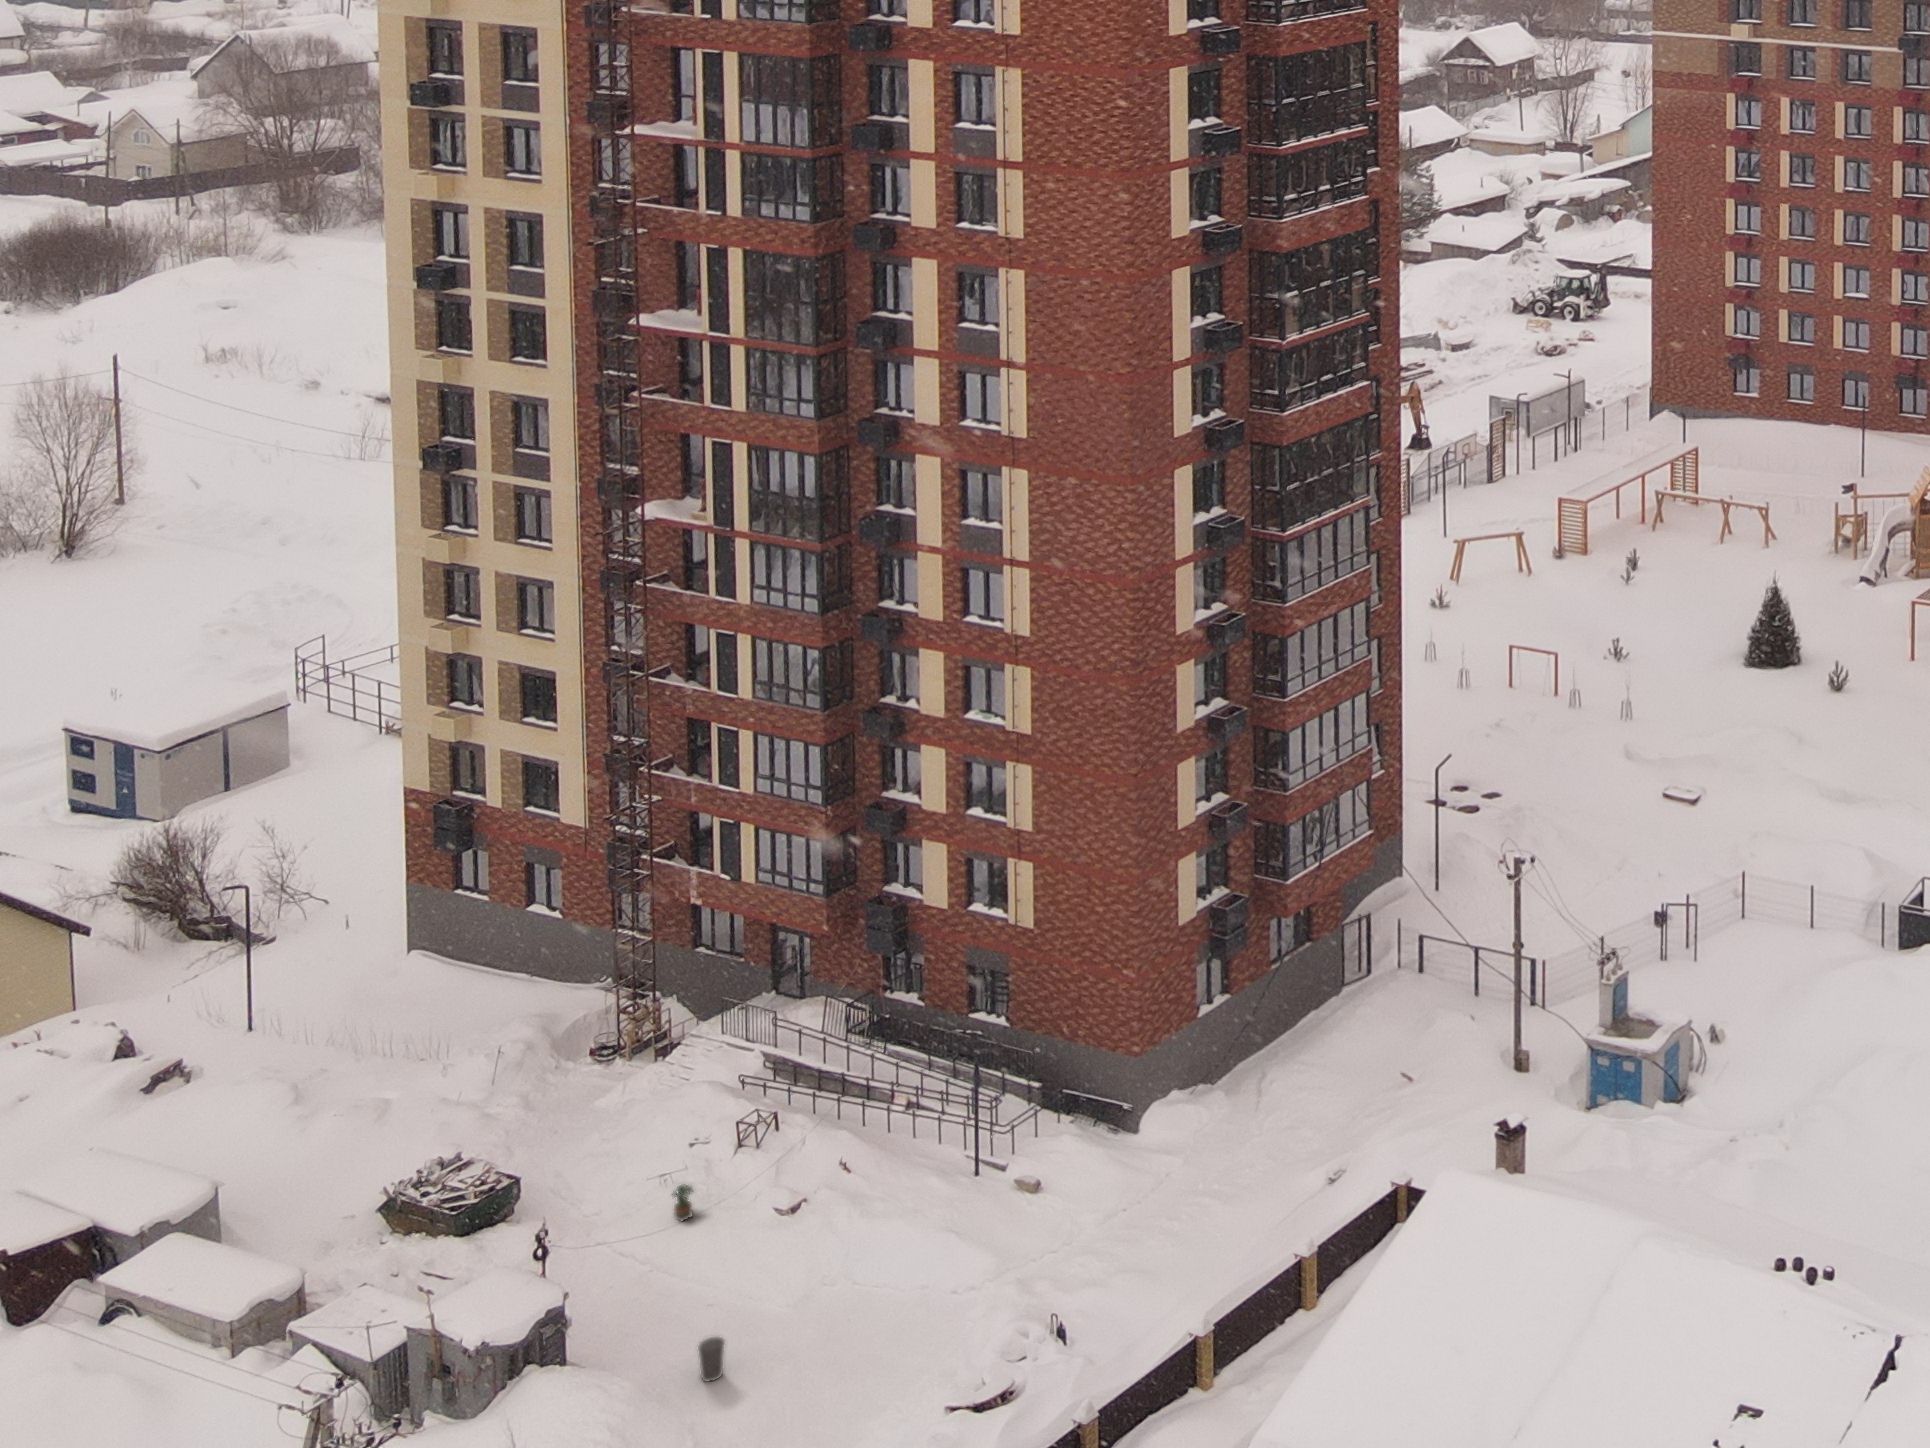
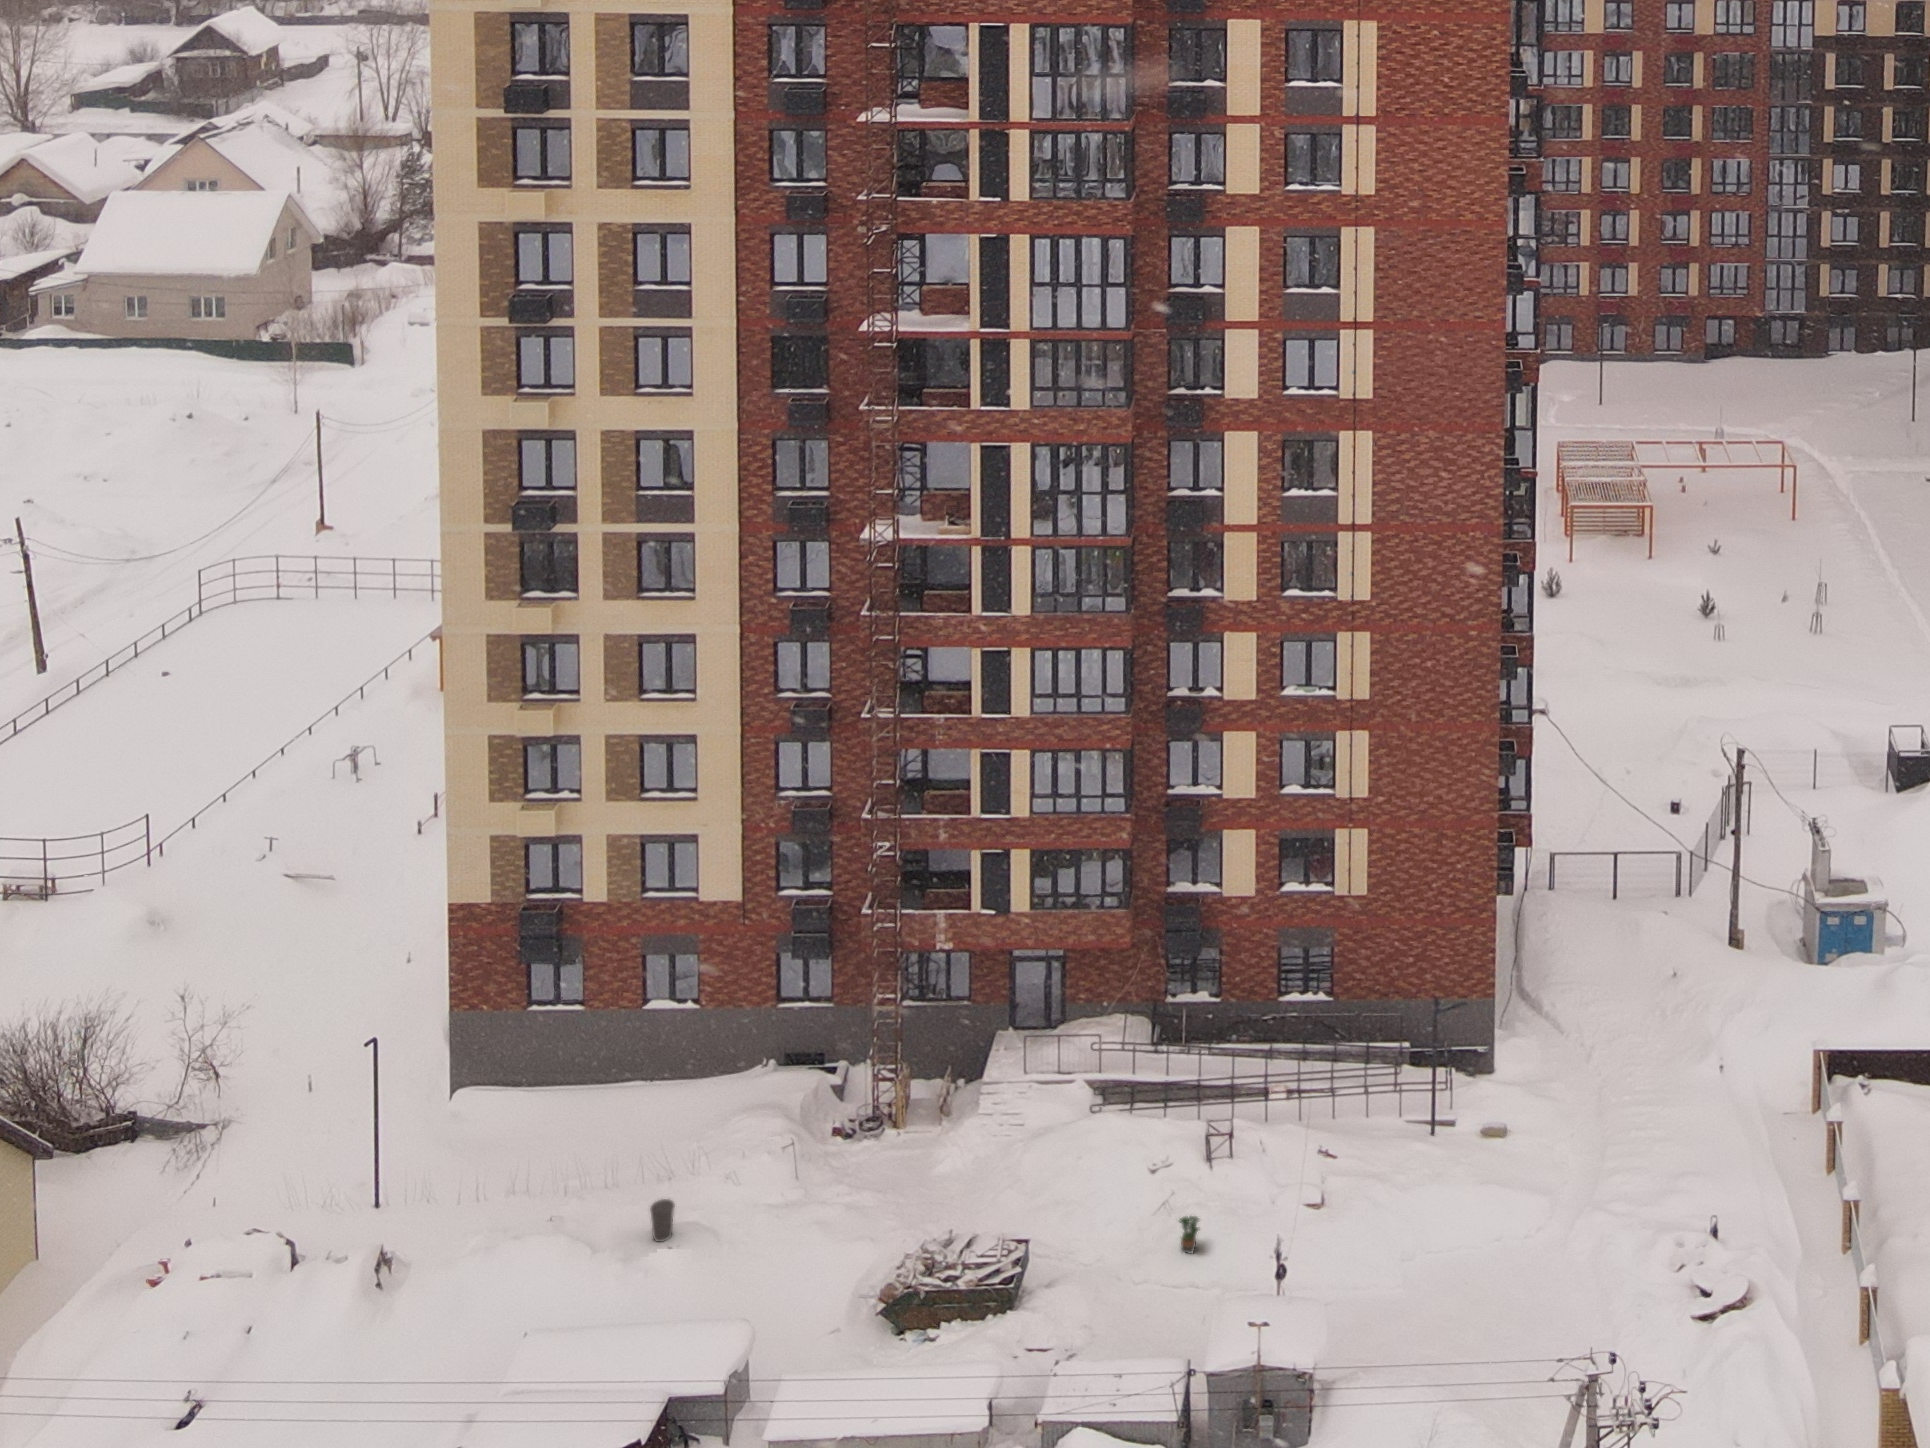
trash can: present [698,1337,725,1381] -> present [650,1199,675,1242]

